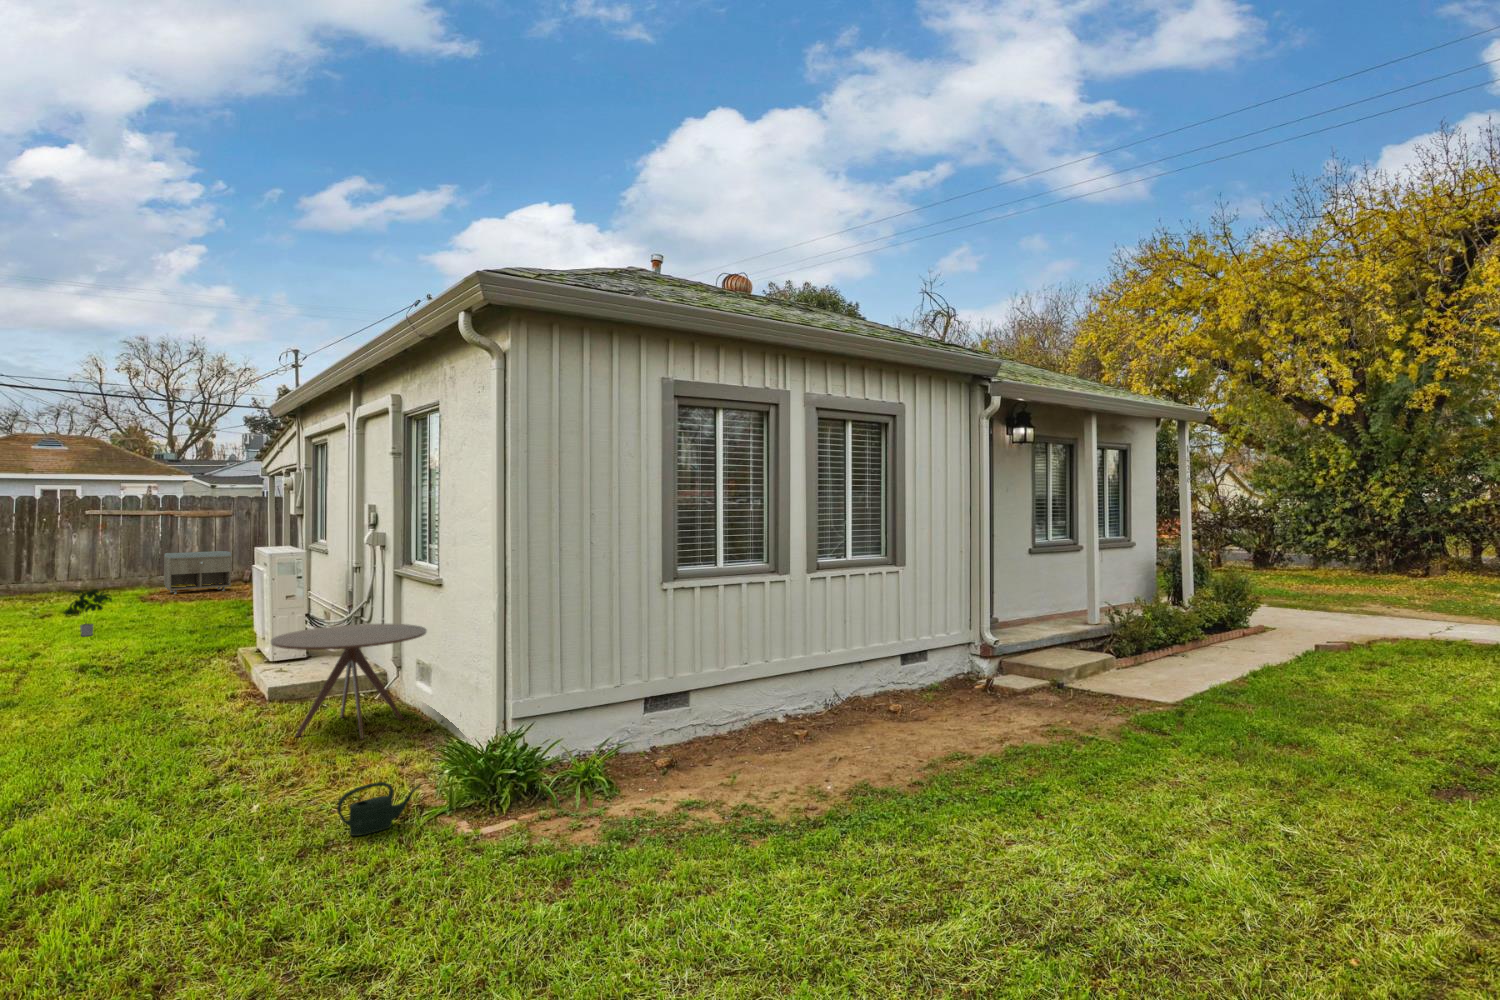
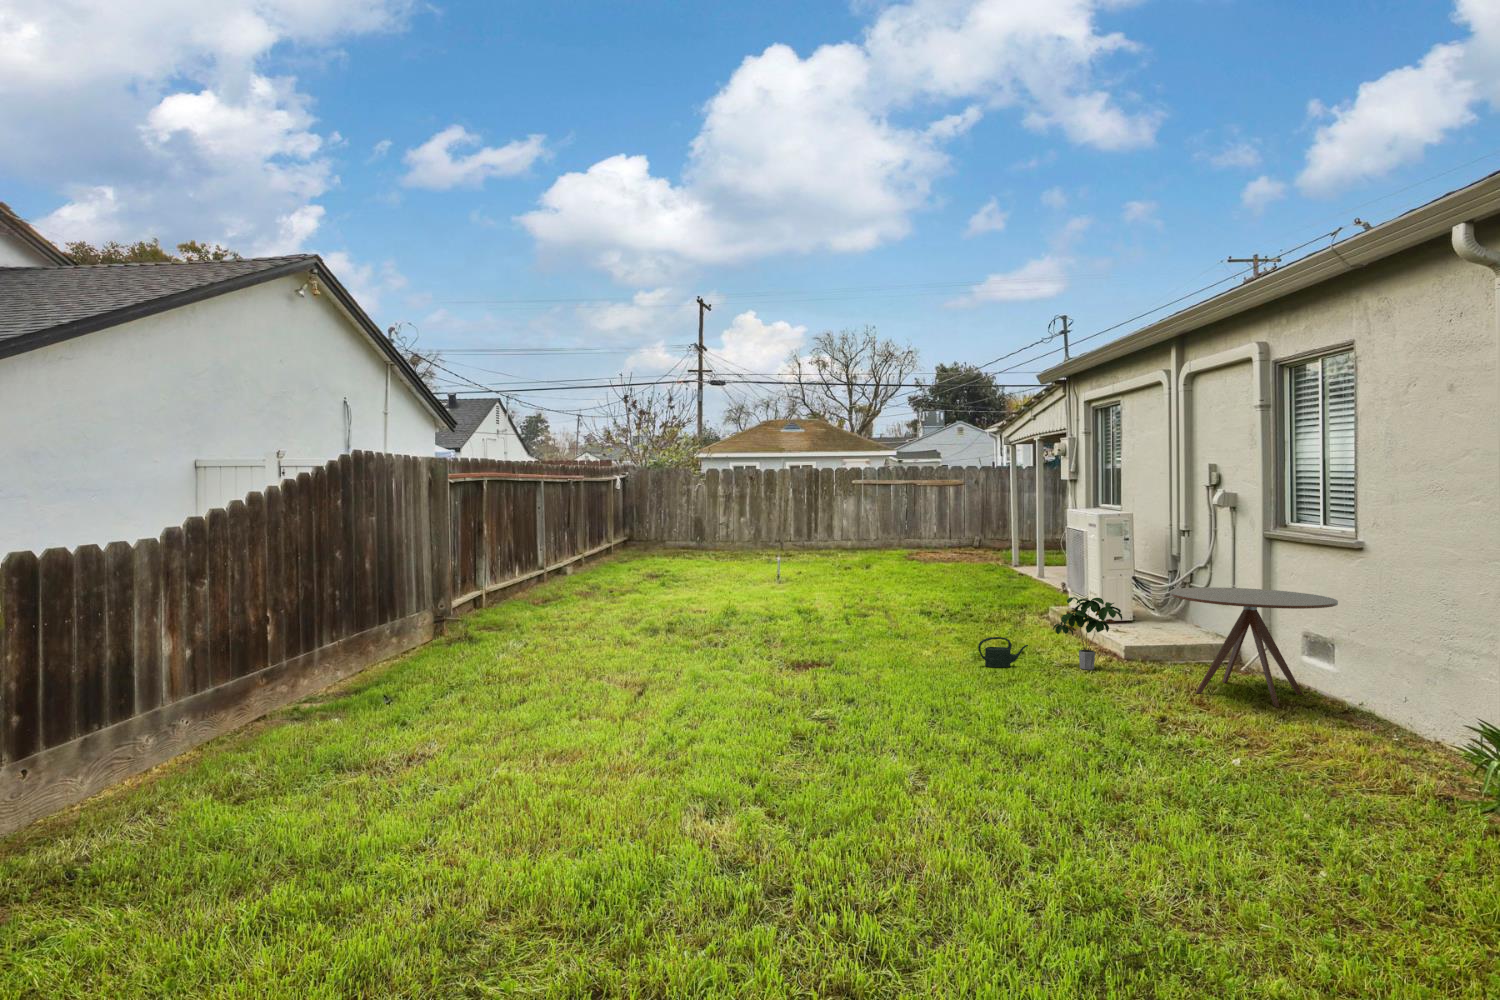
storage bench: present [164,551,231,594] -> none [908,521,962,558]
potted plant: present [64,589,112,636] -> present [1053,597,1122,670]
watering can: present [337,782,420,836] -> present [978,637,1028,667]

